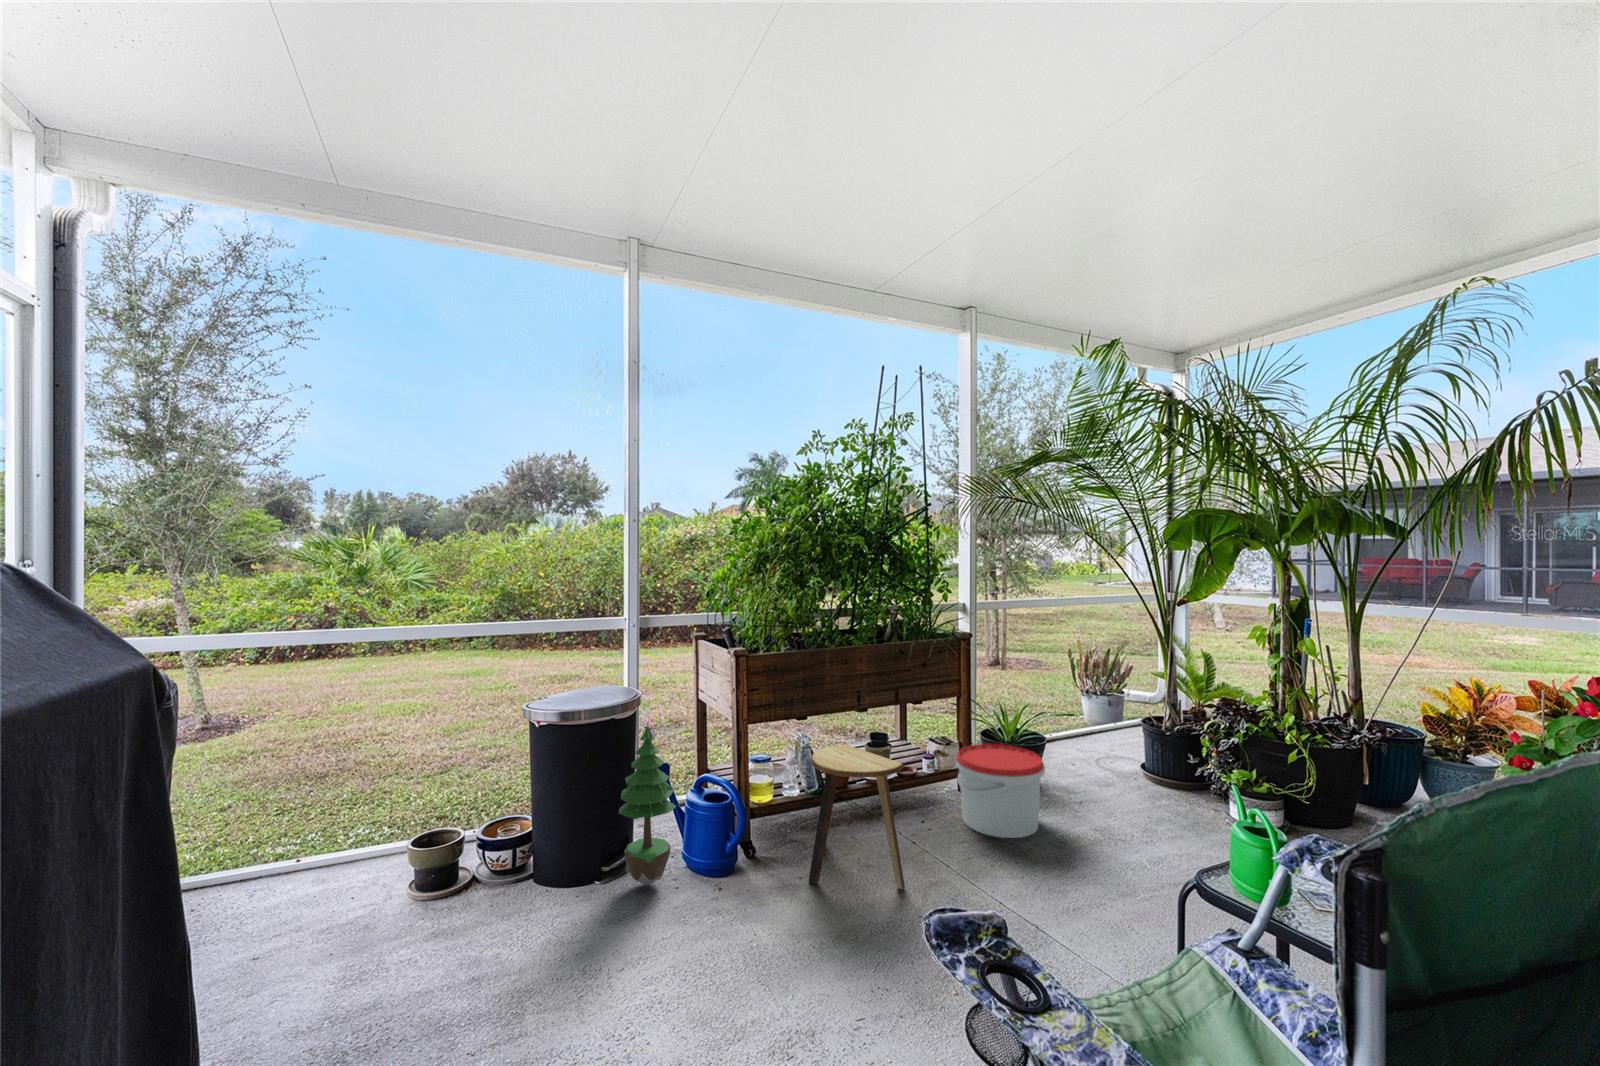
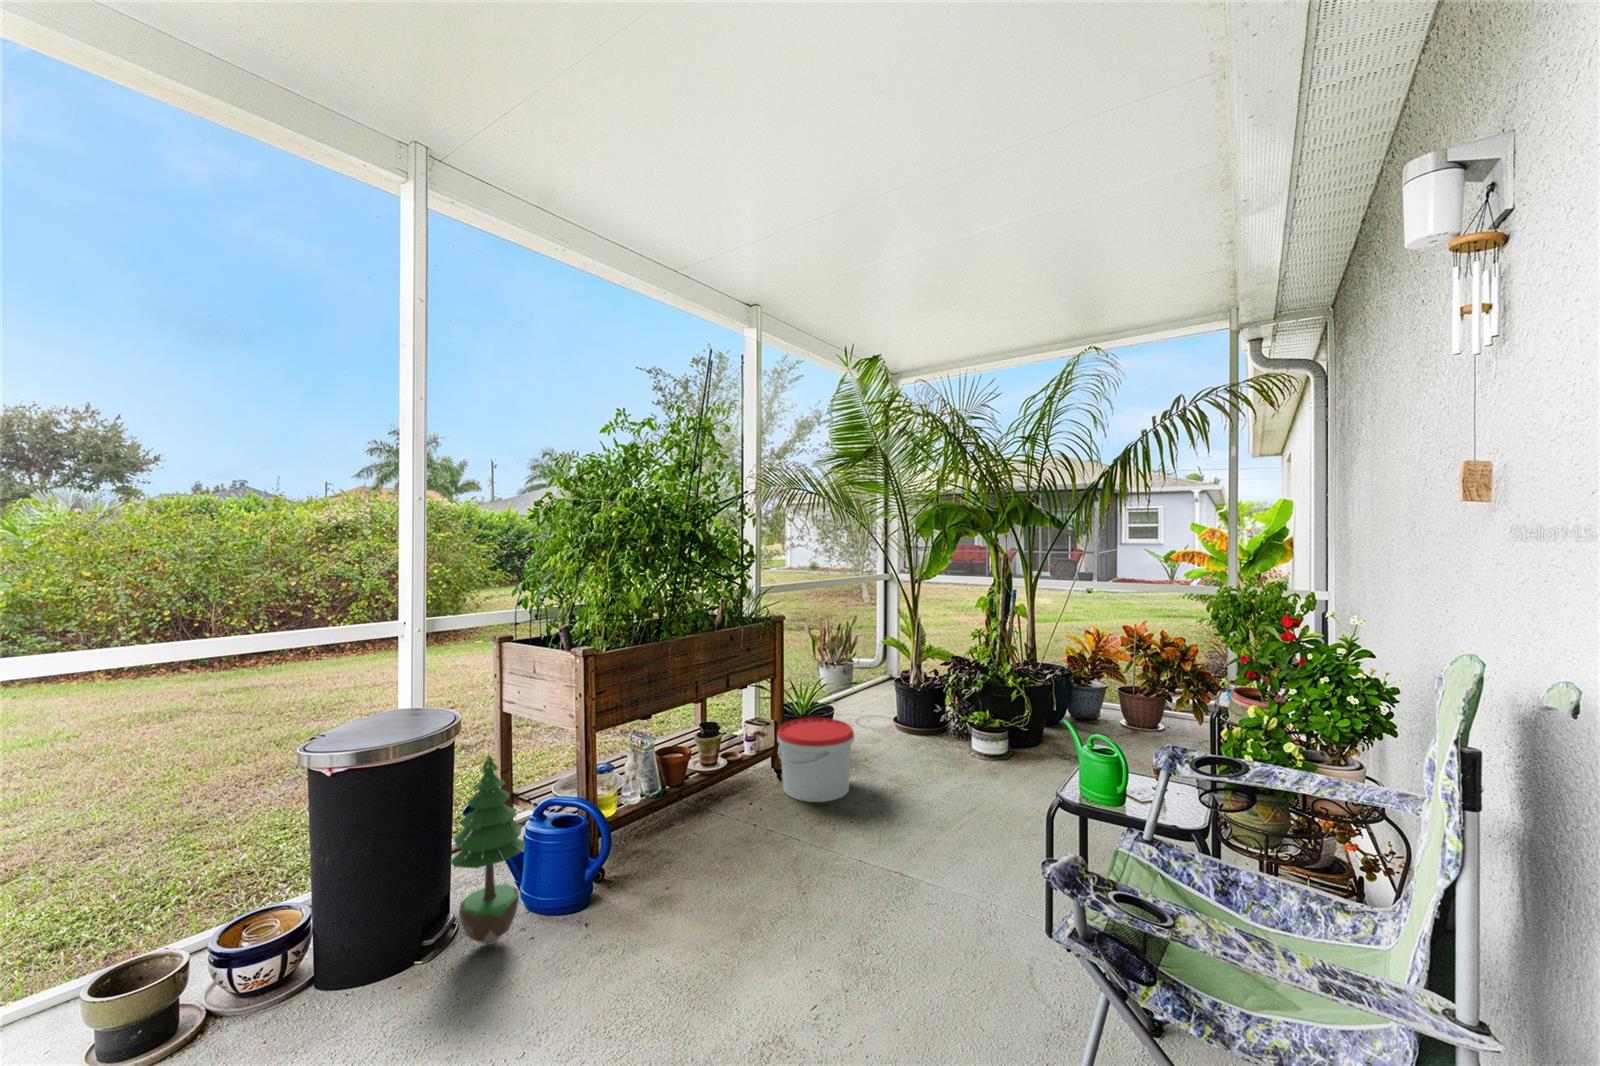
stool: present [809,745,905,889] -> none [659,740,770,889]

